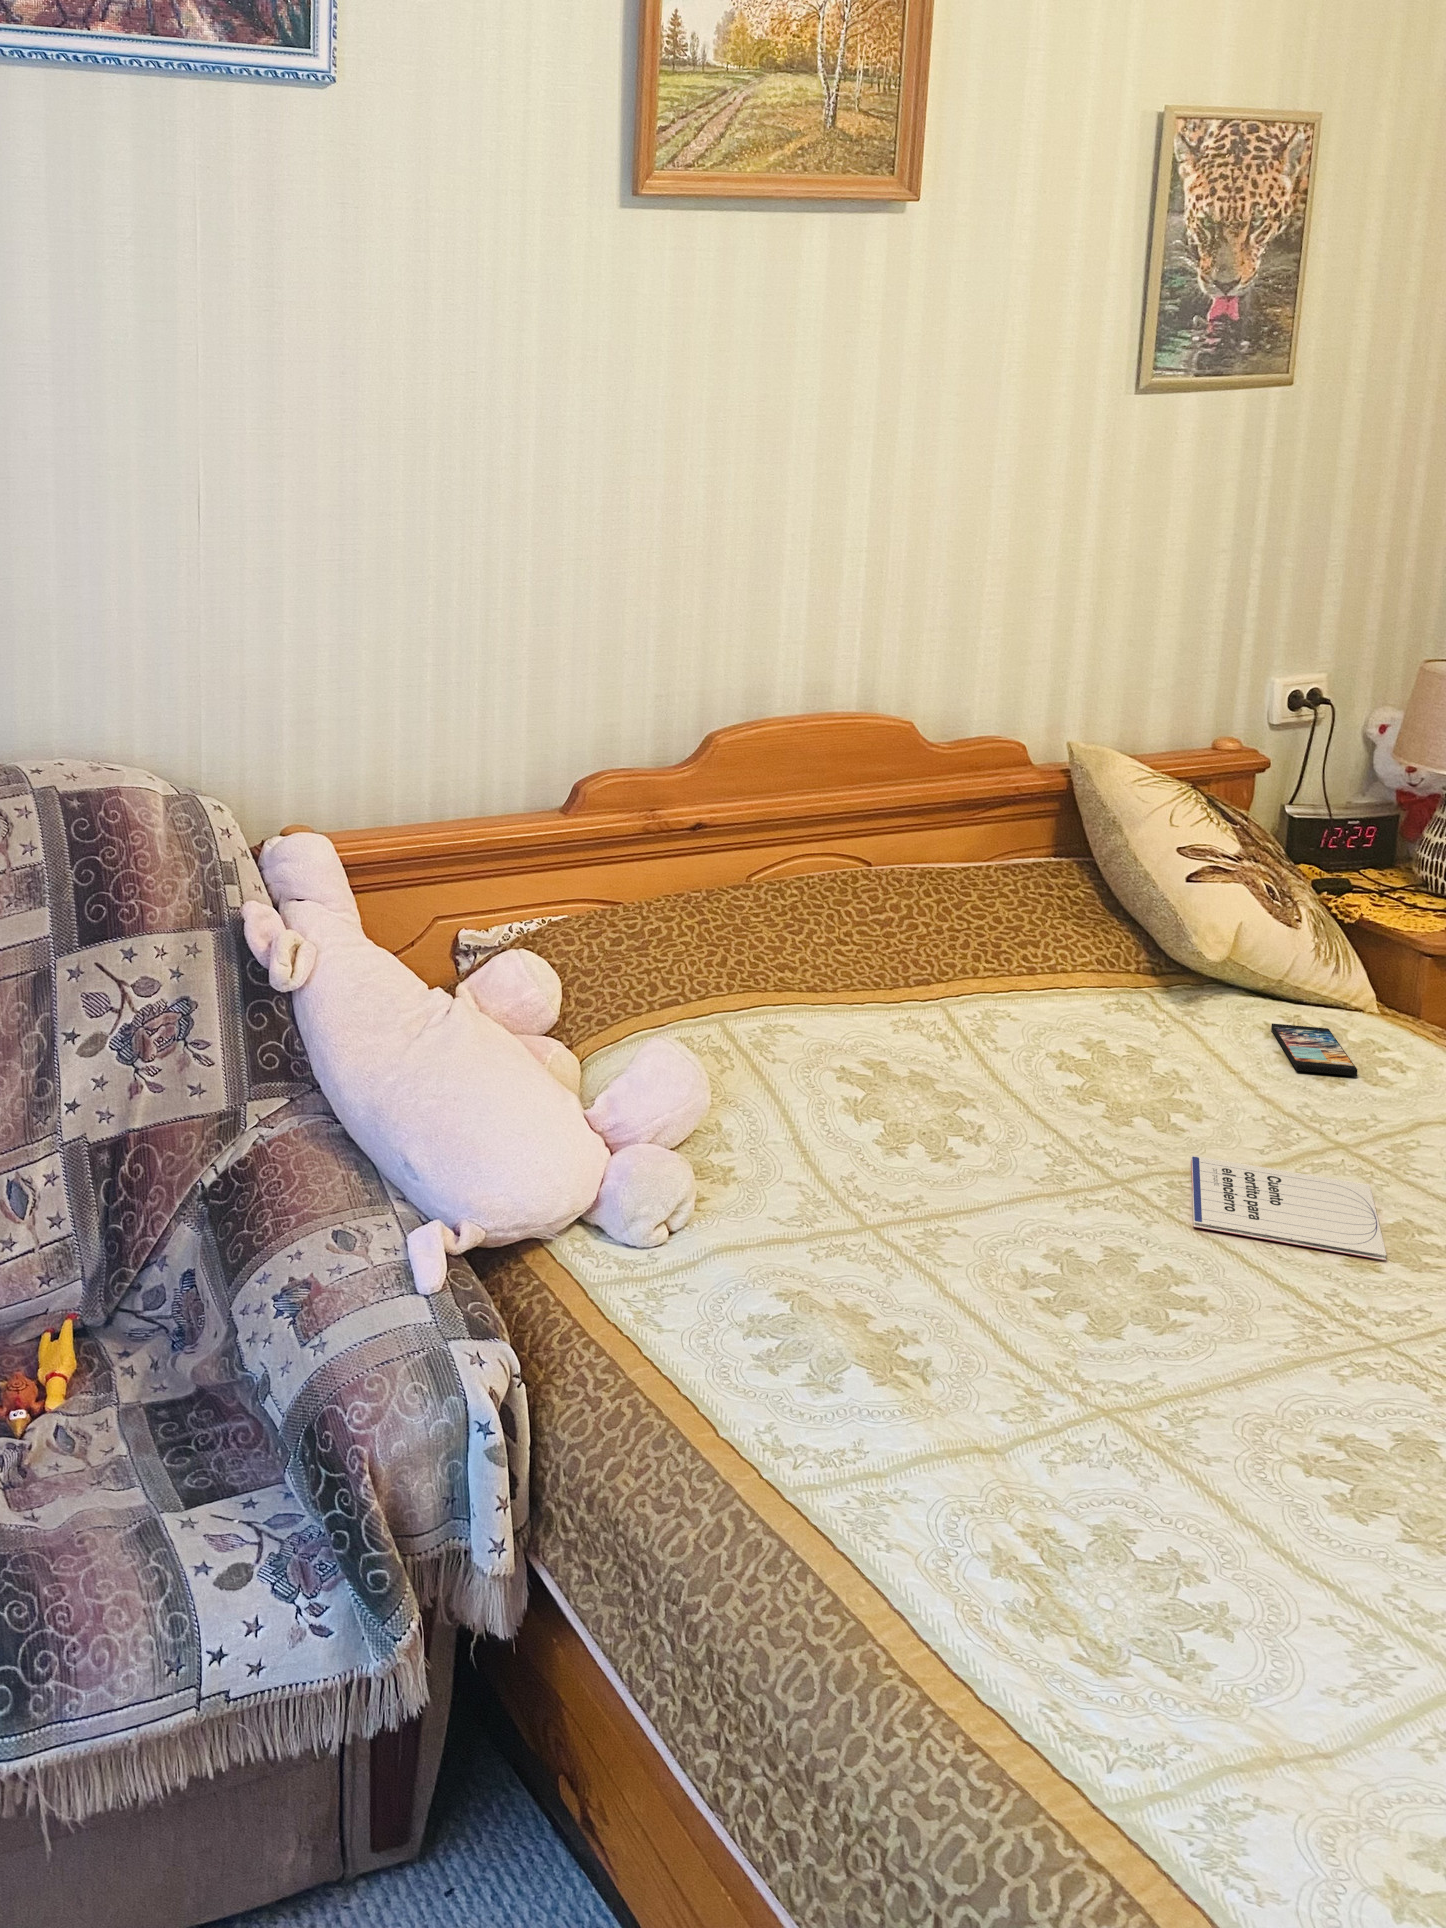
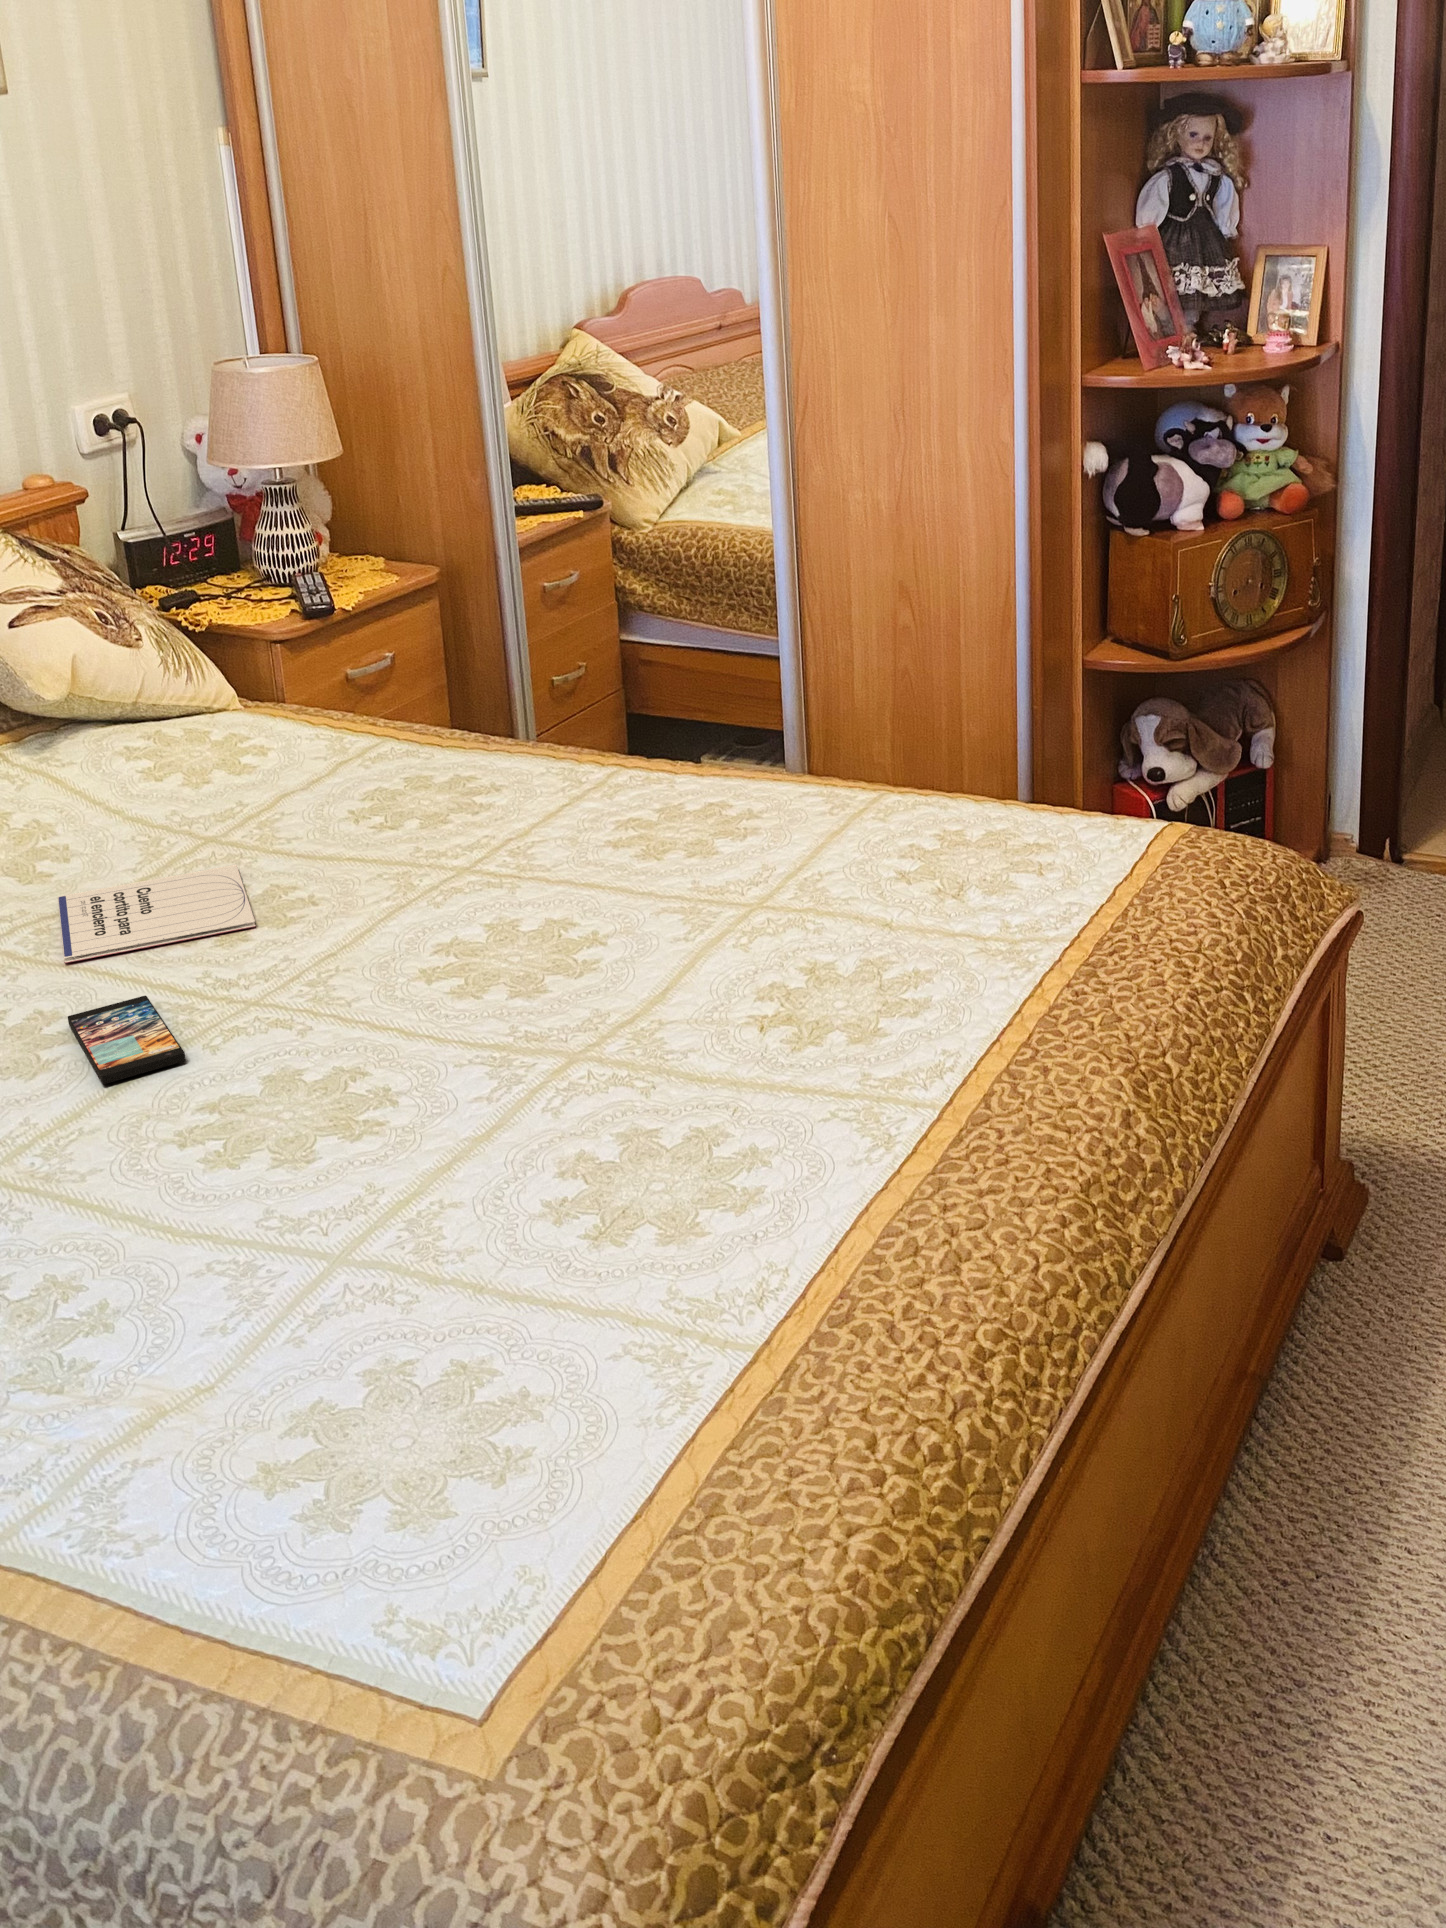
smartphone: present [1271,1023,1357,1076] -> present [68,996,185,1084]

